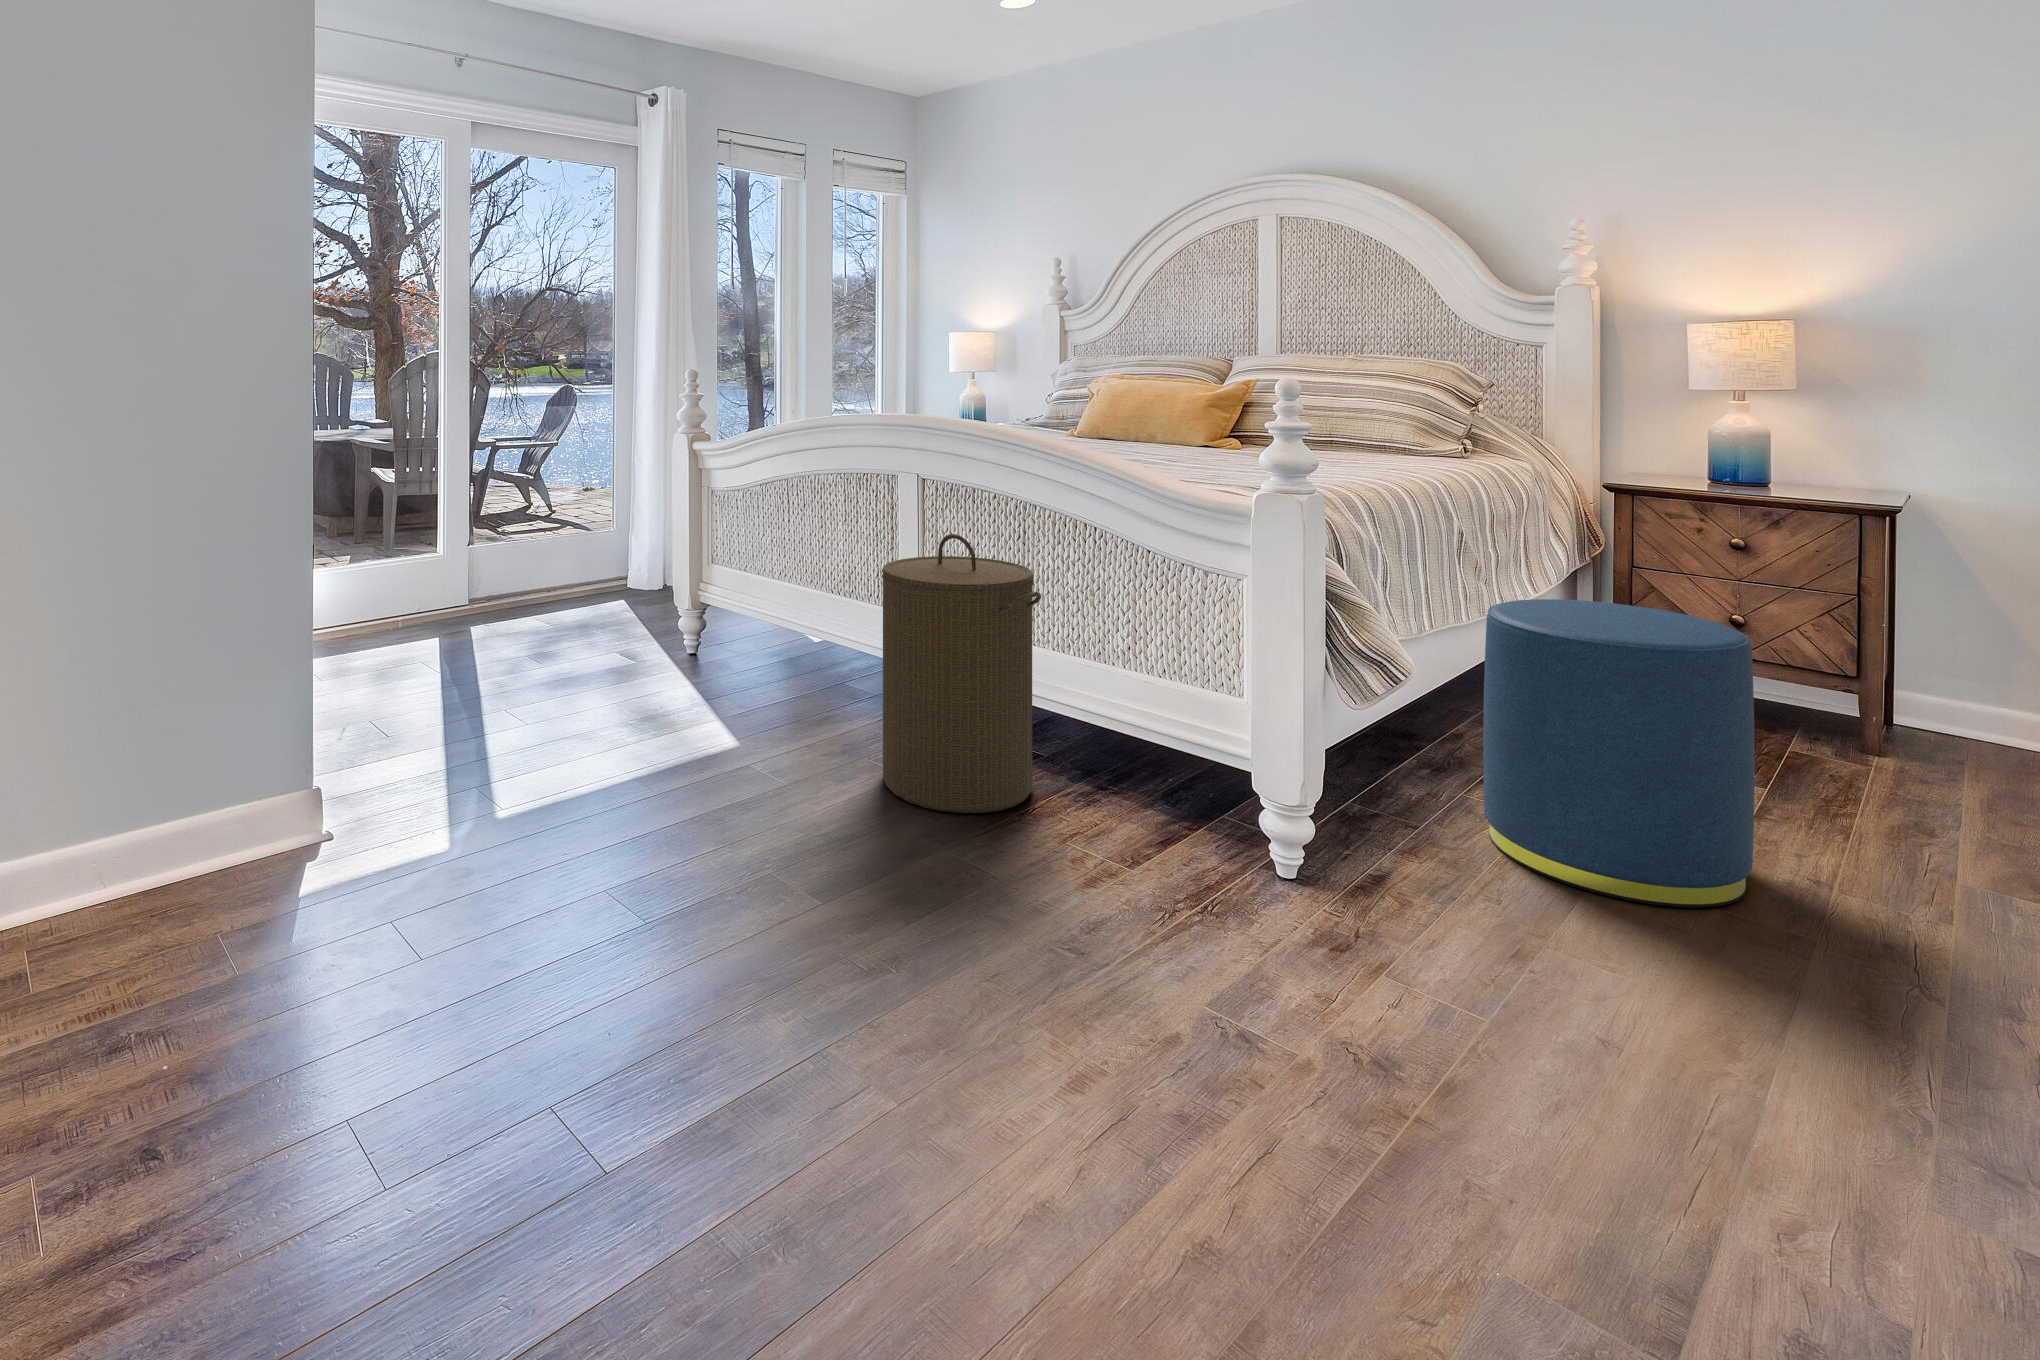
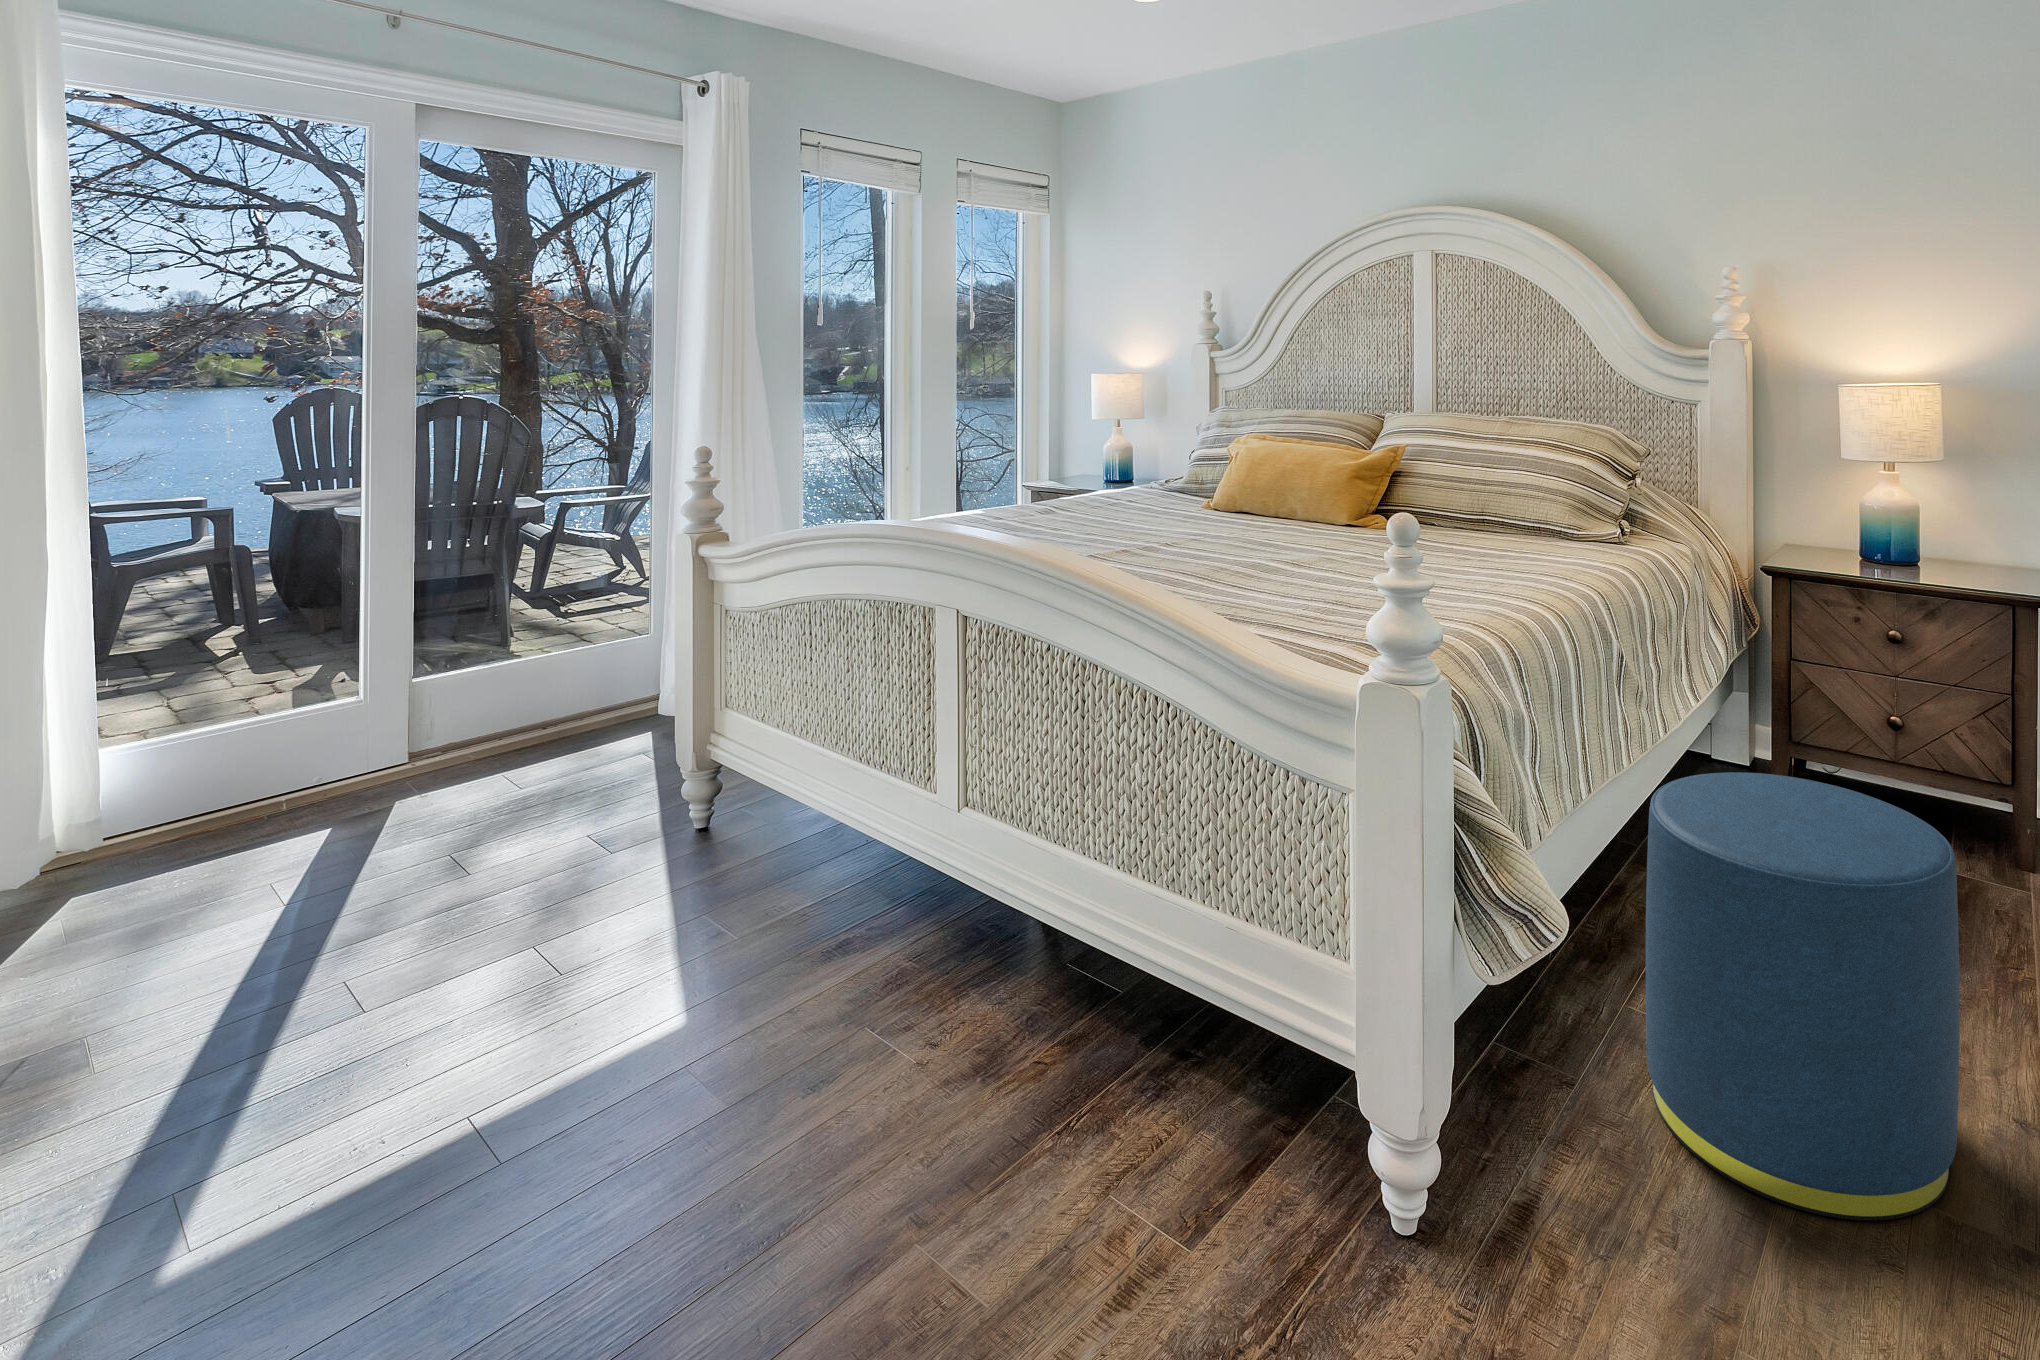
laundry hamper: present [882,534,1041,813] -> none [875,726,1088,1143]

